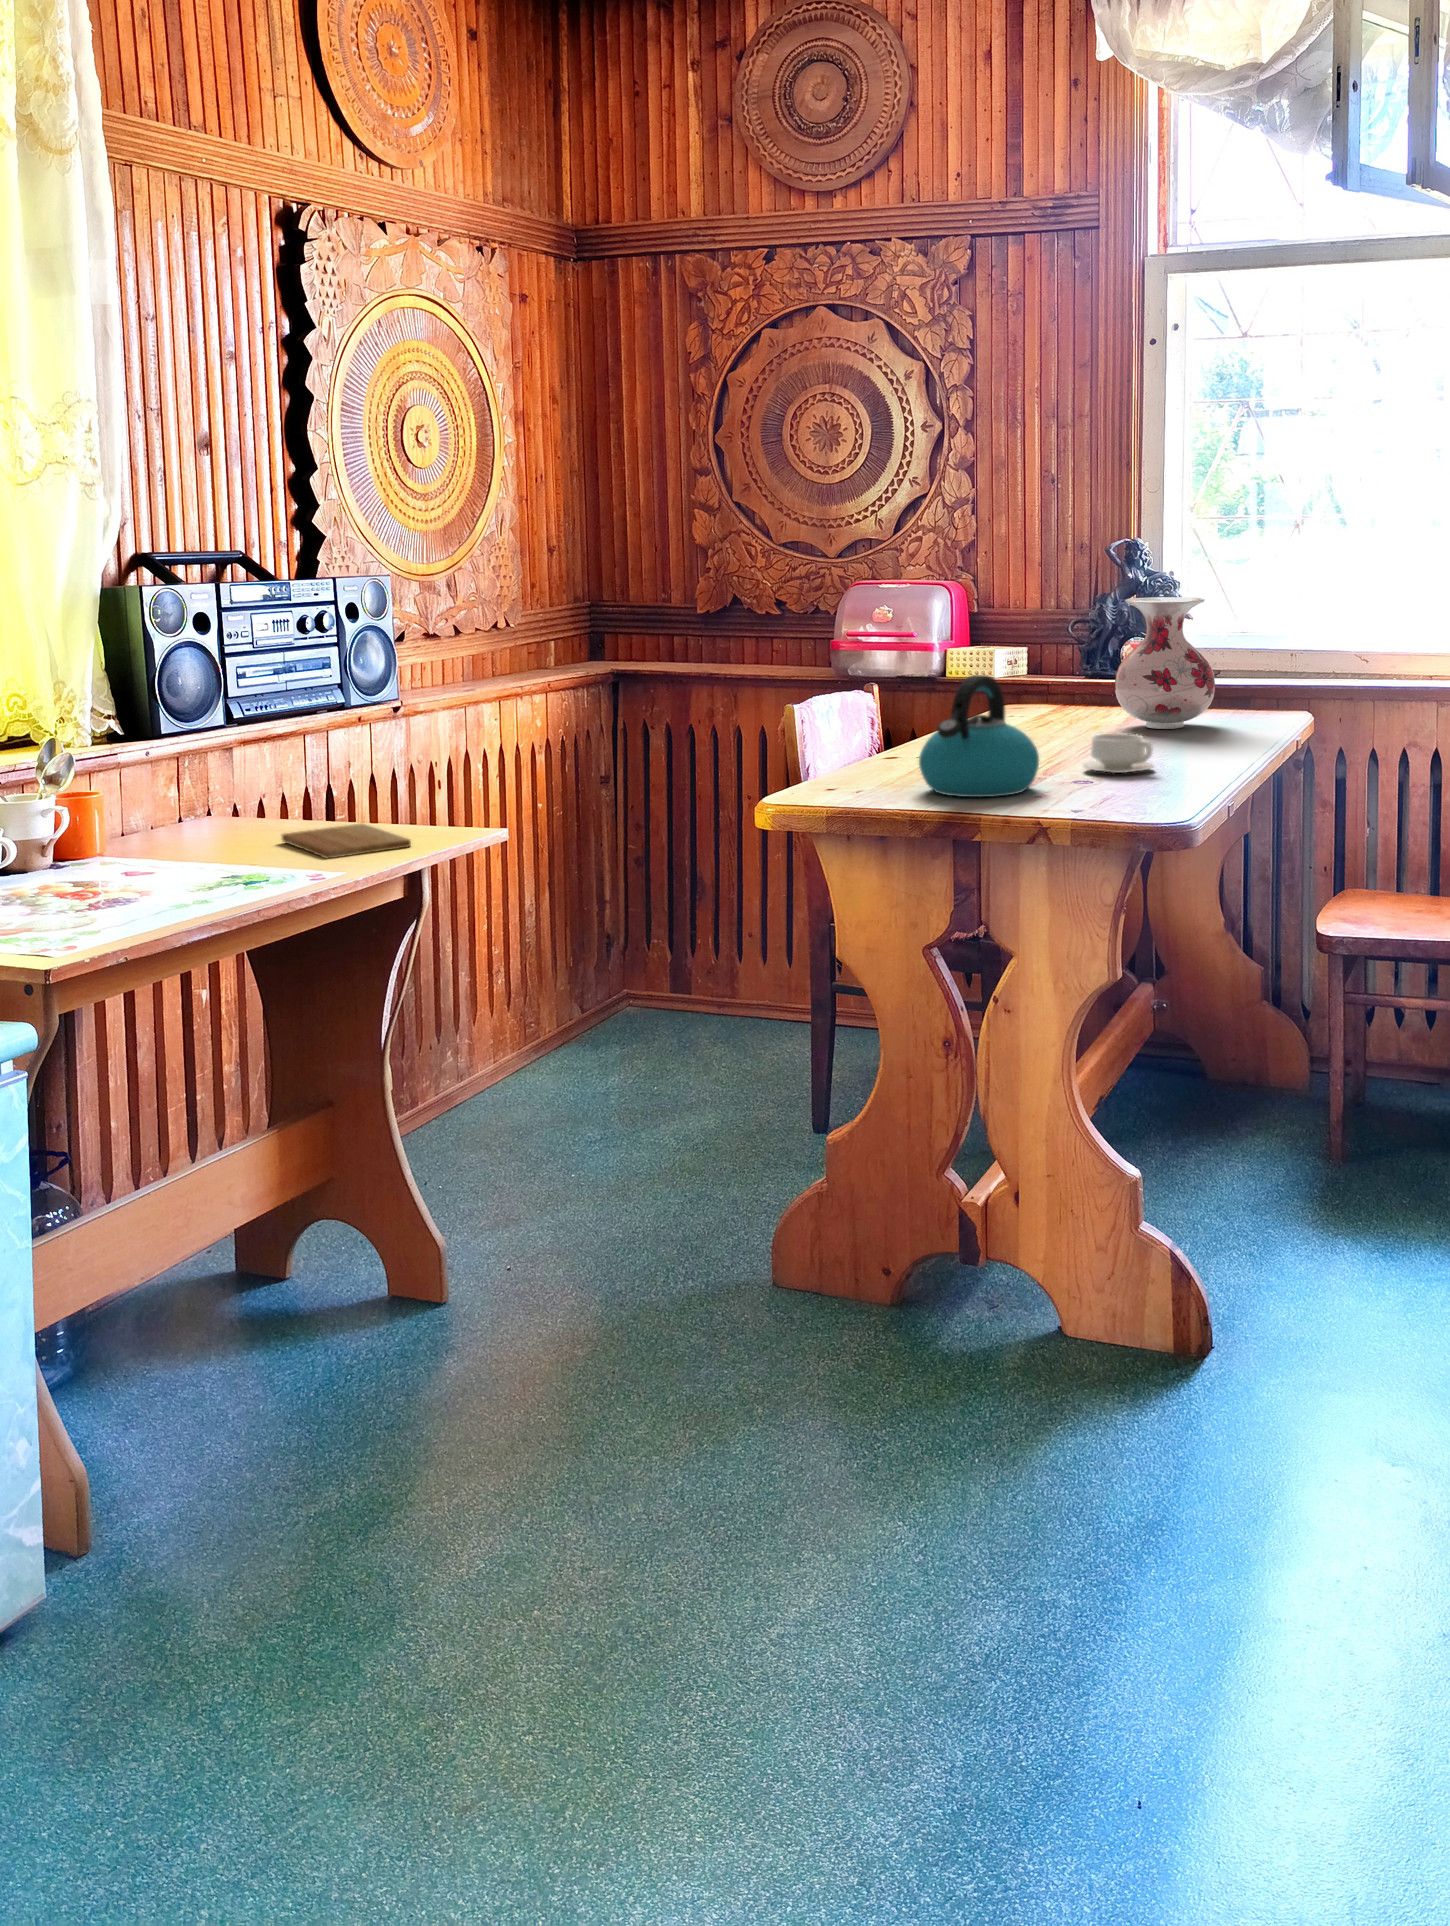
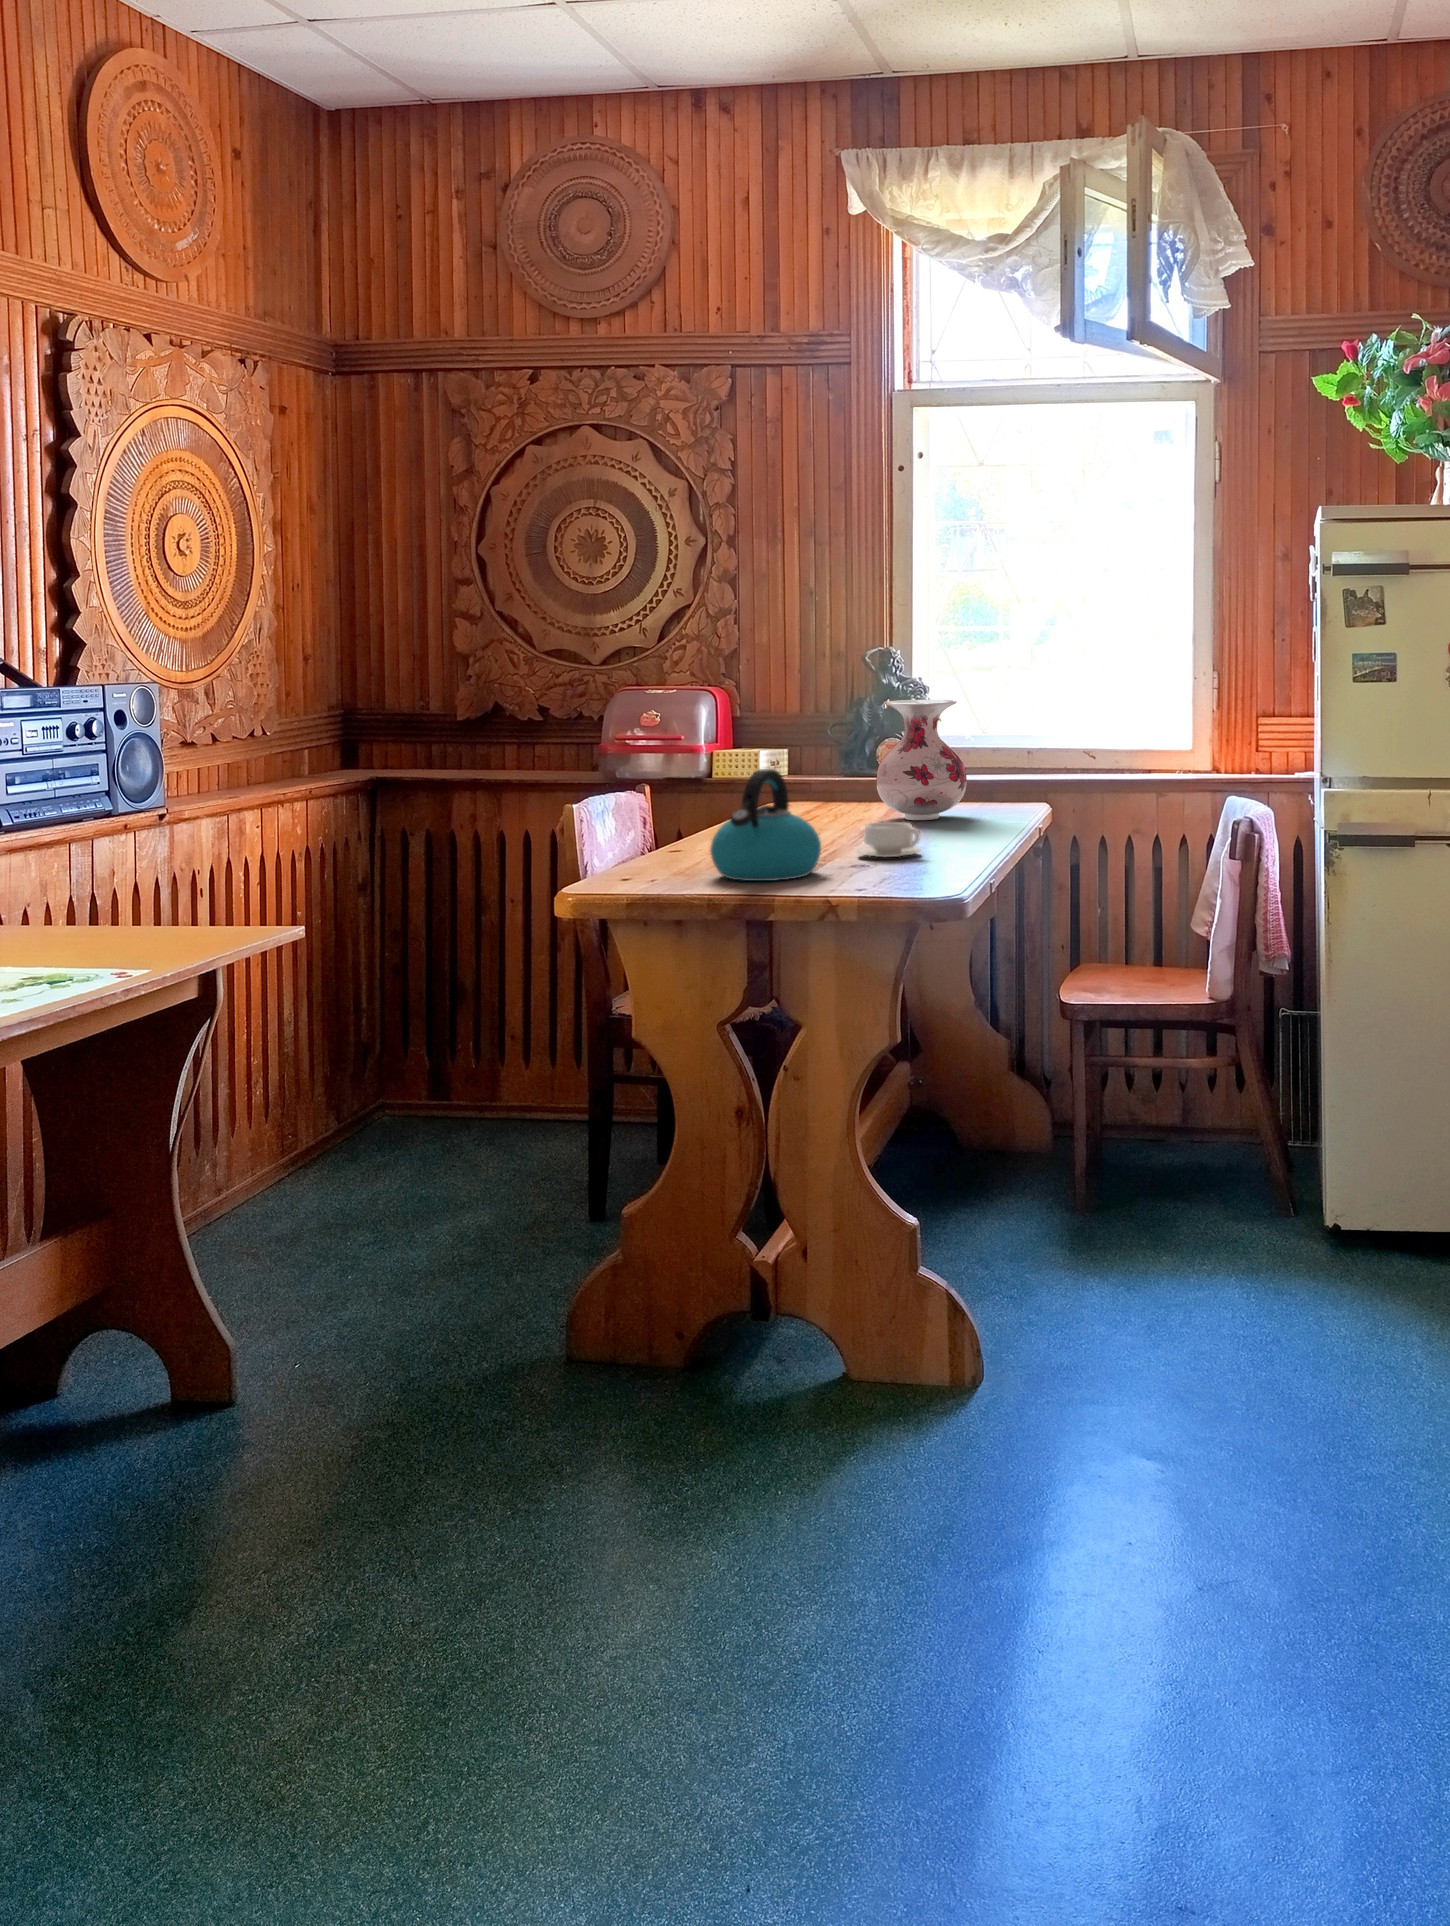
cutting board: present [281,823,411,858] -> none [67,926,208,959]

